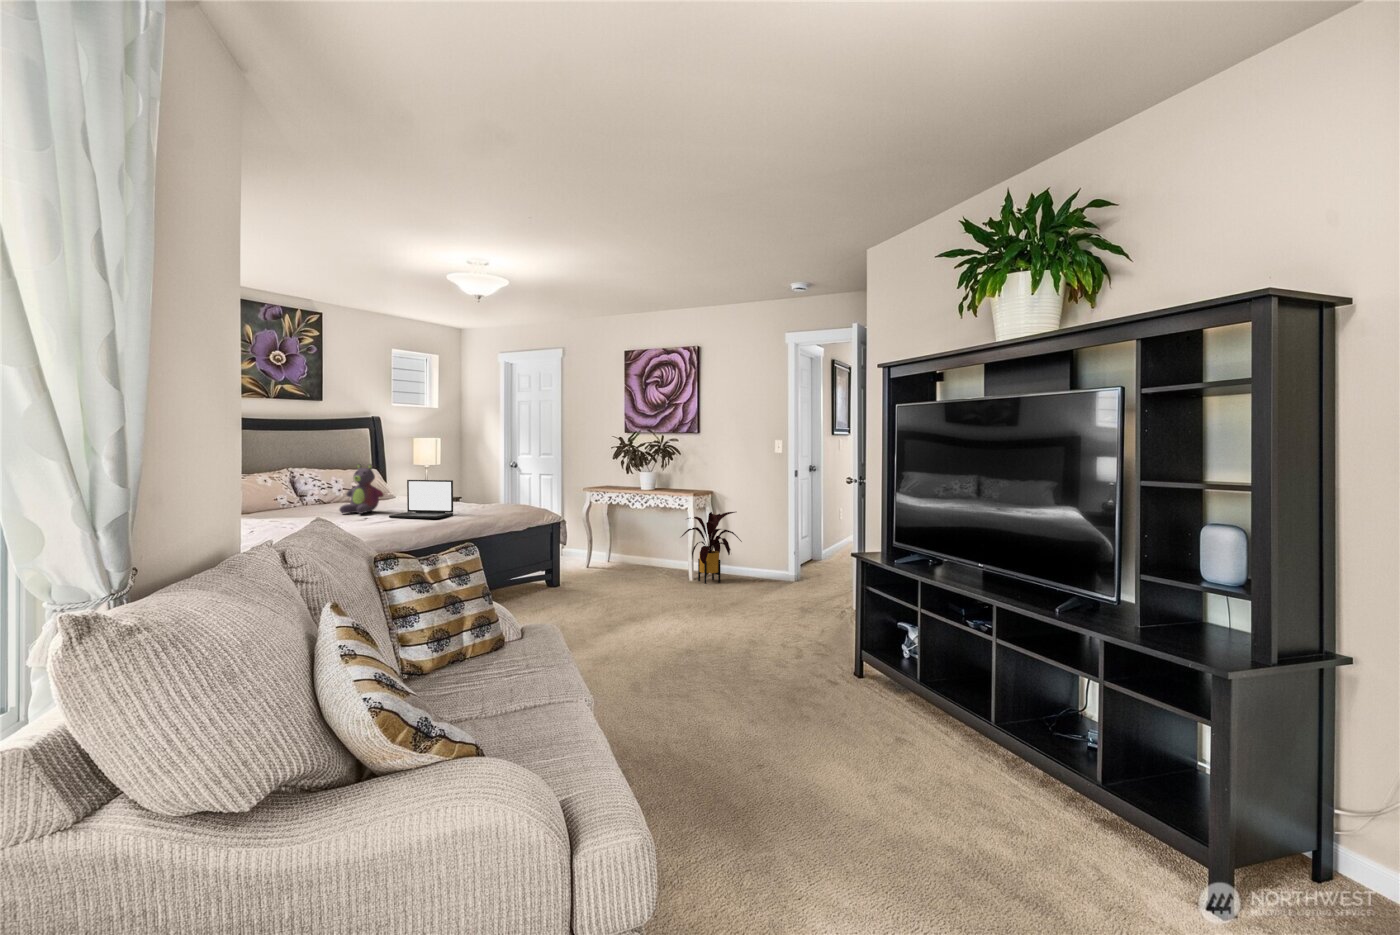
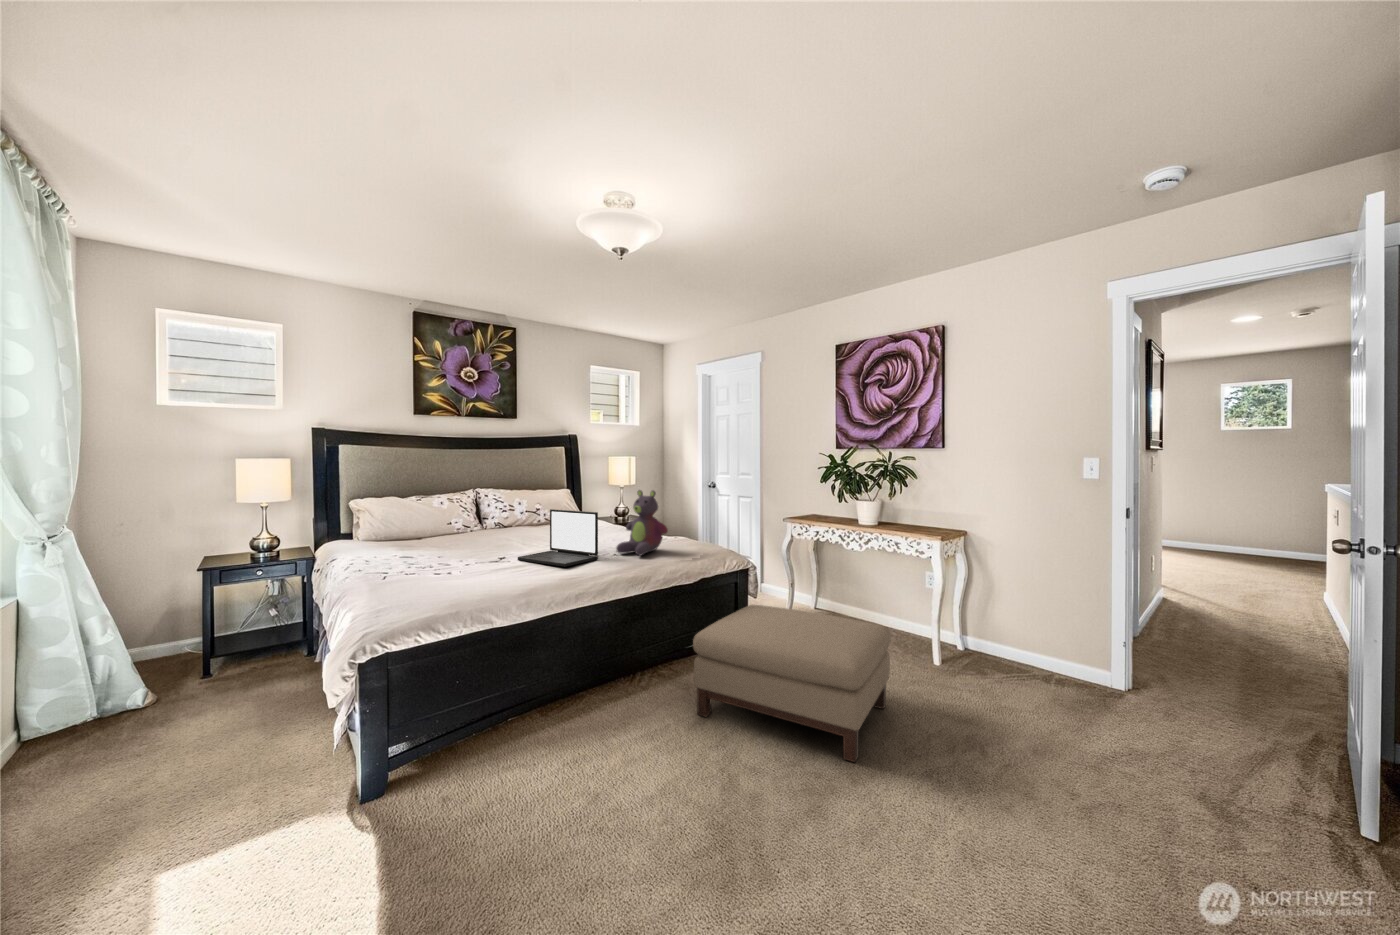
stuffed bear: present [339,464,383,514] -> present [616,490,668,556]
house plant: present [682,512,742,584] -> none [920,565,1024,677]
ottoman: none [534,544,660,614] -> present [693,605,891,762]

